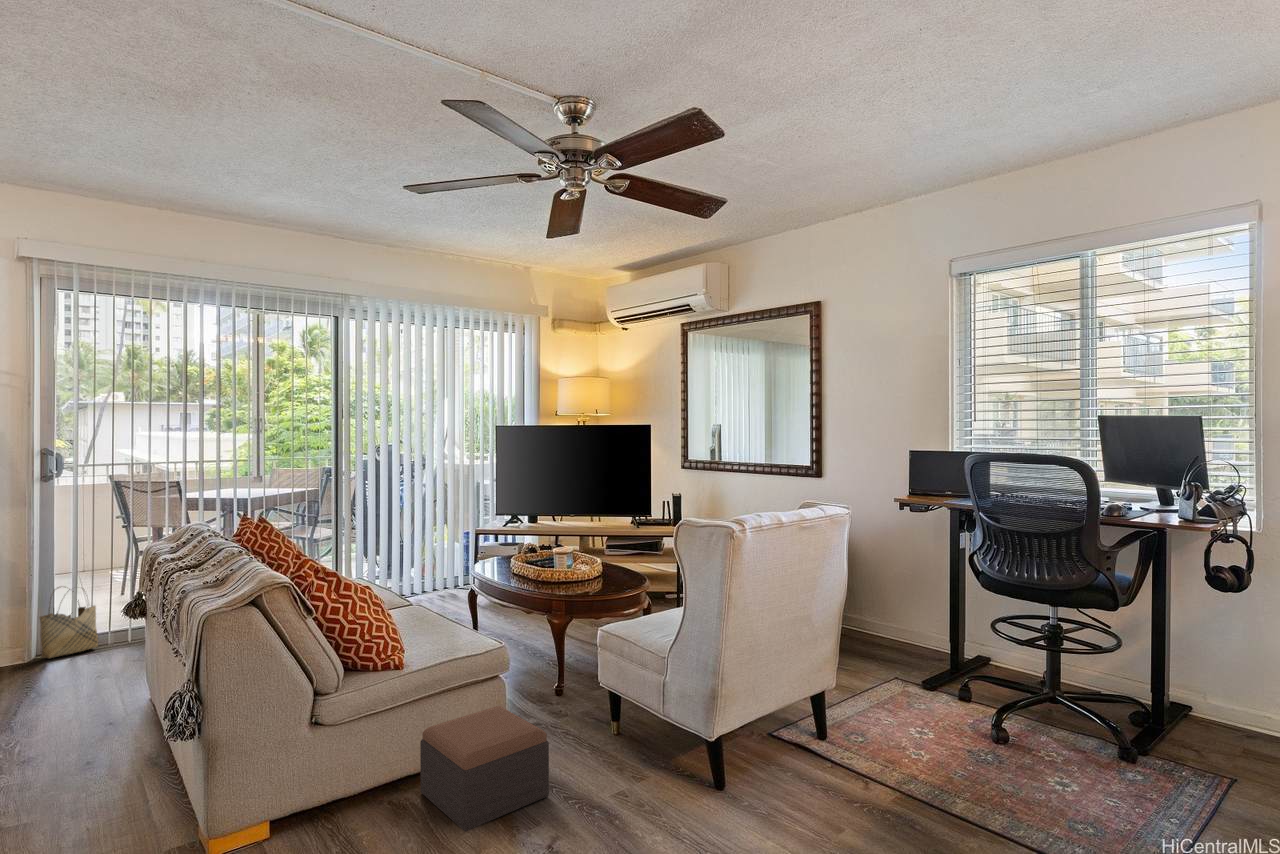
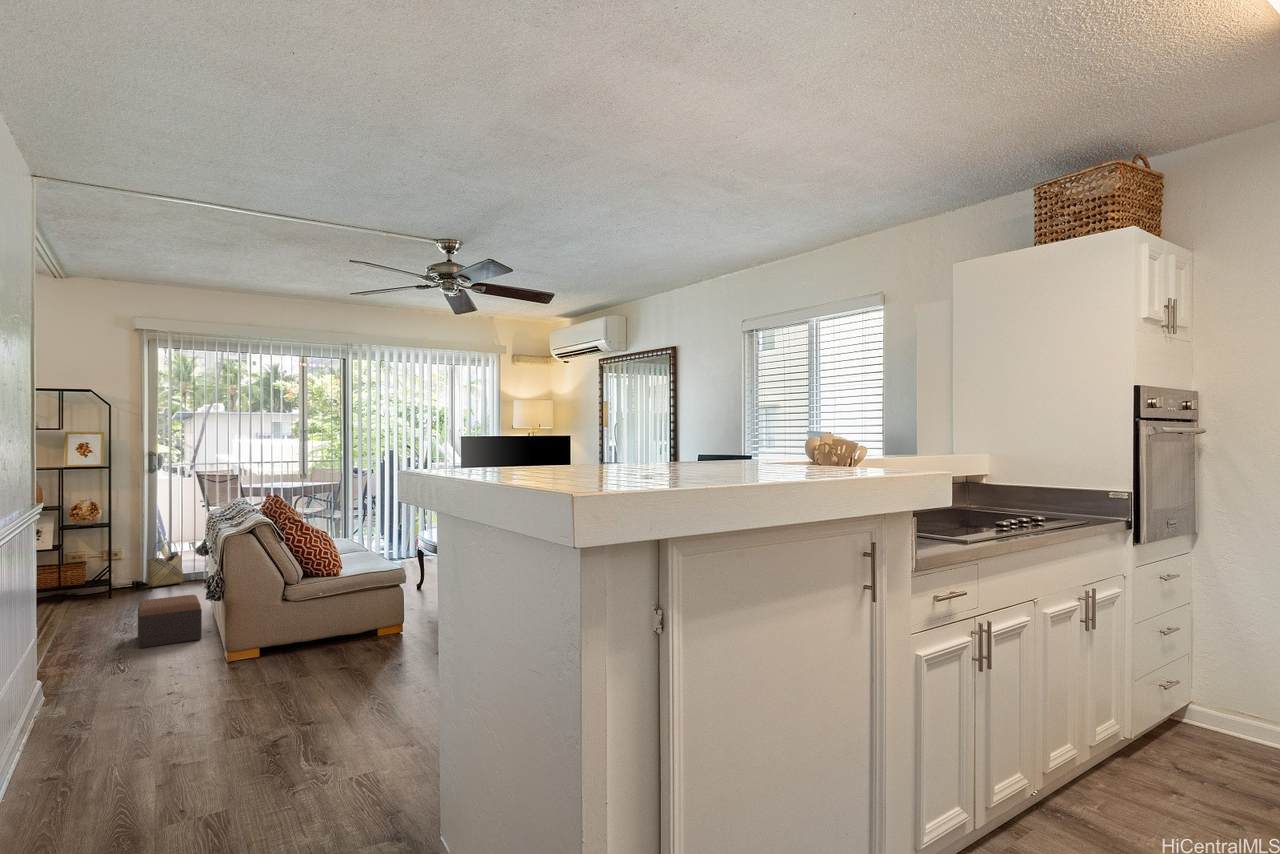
footstool: present [420,706,549,831] -> present [138,595,202,648]

